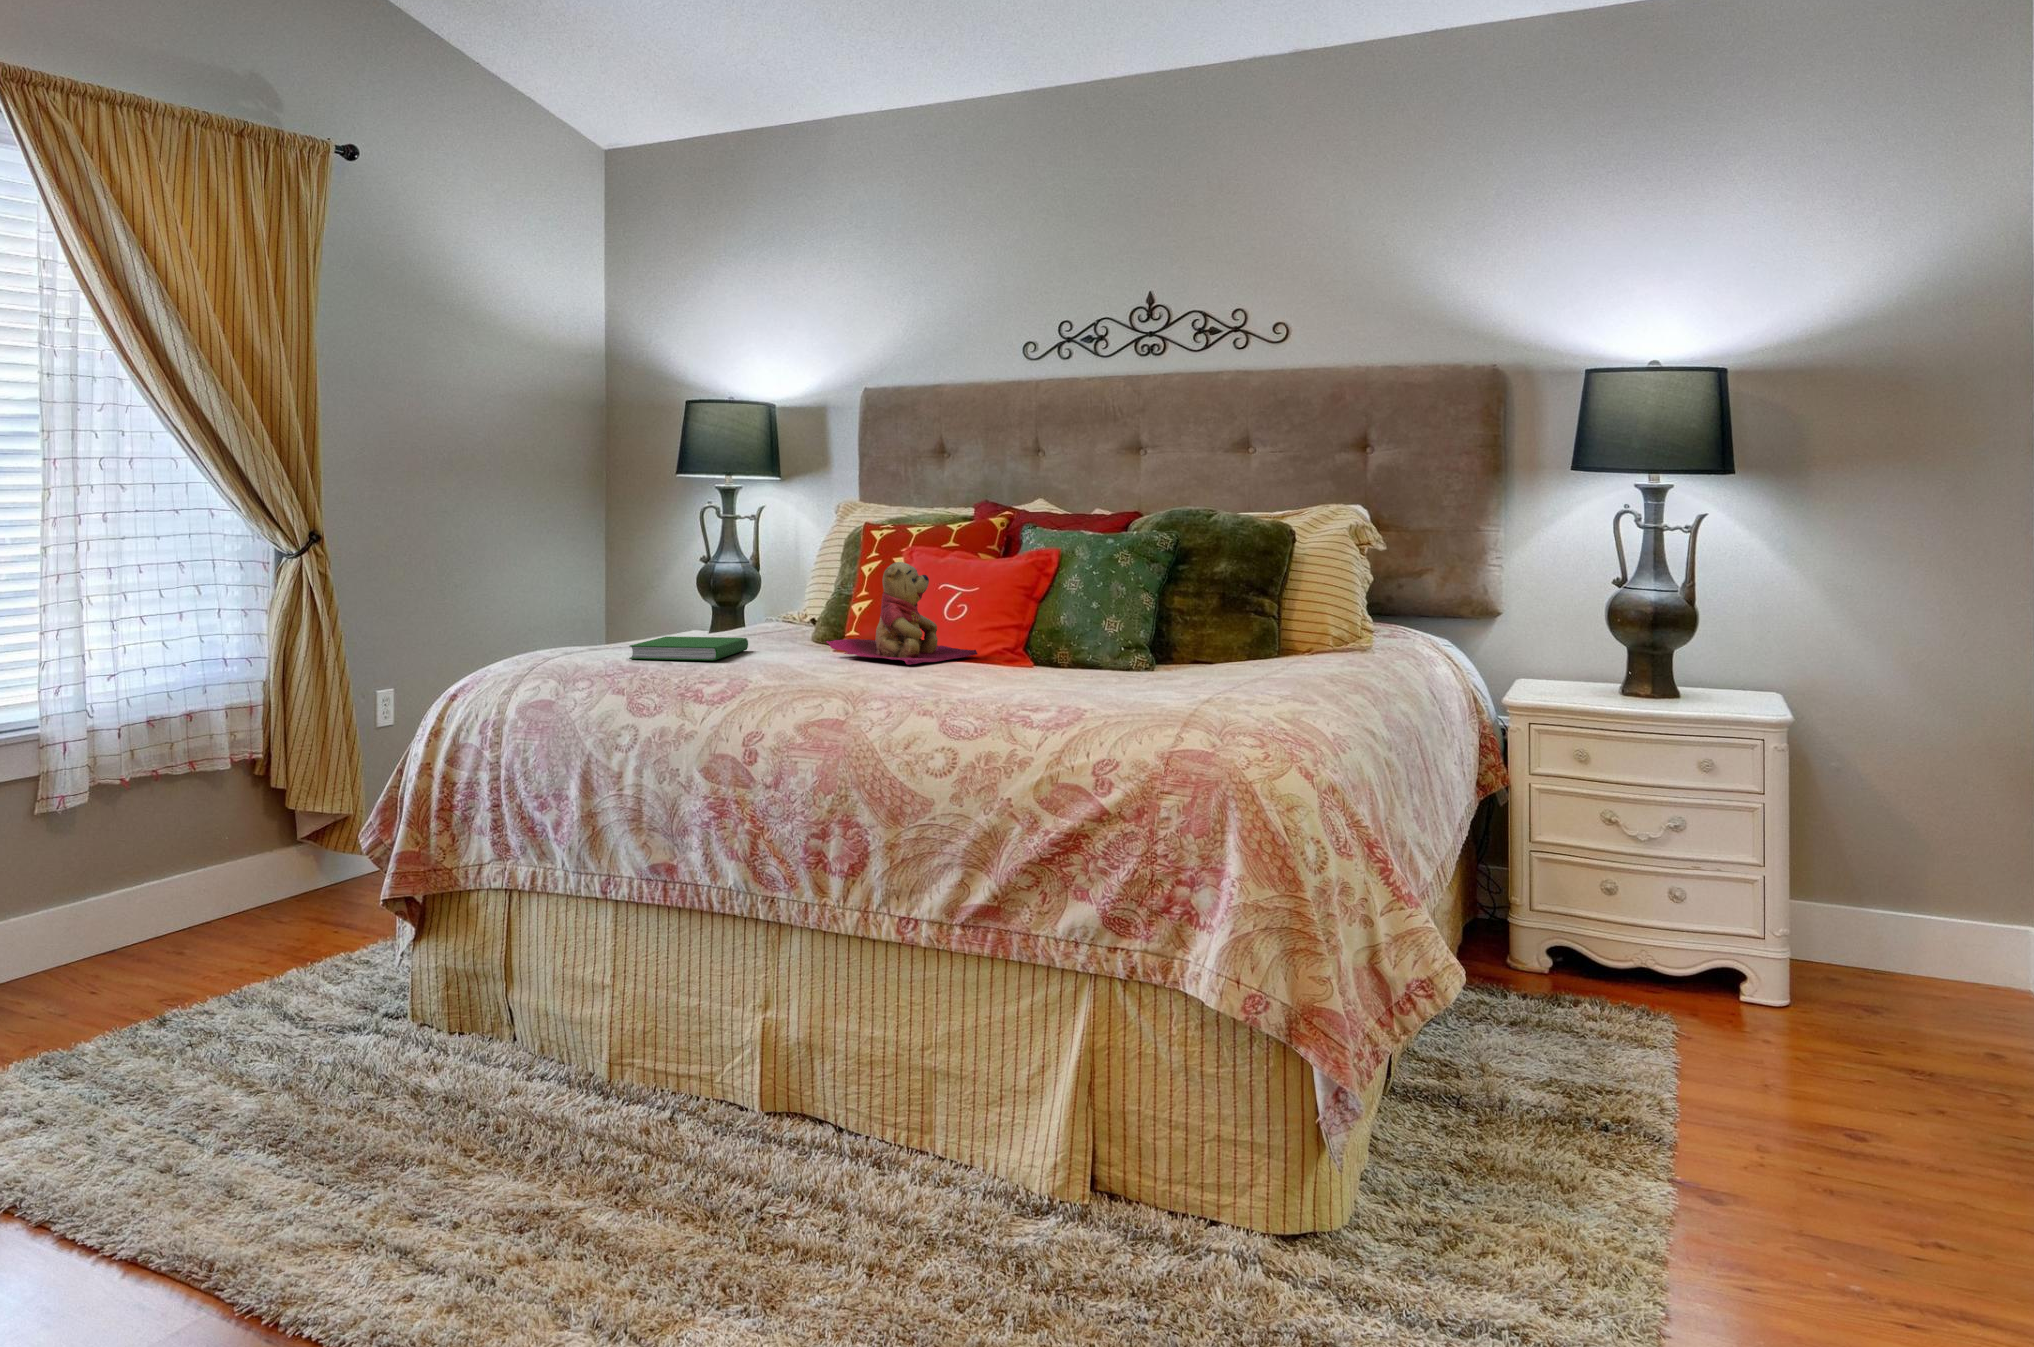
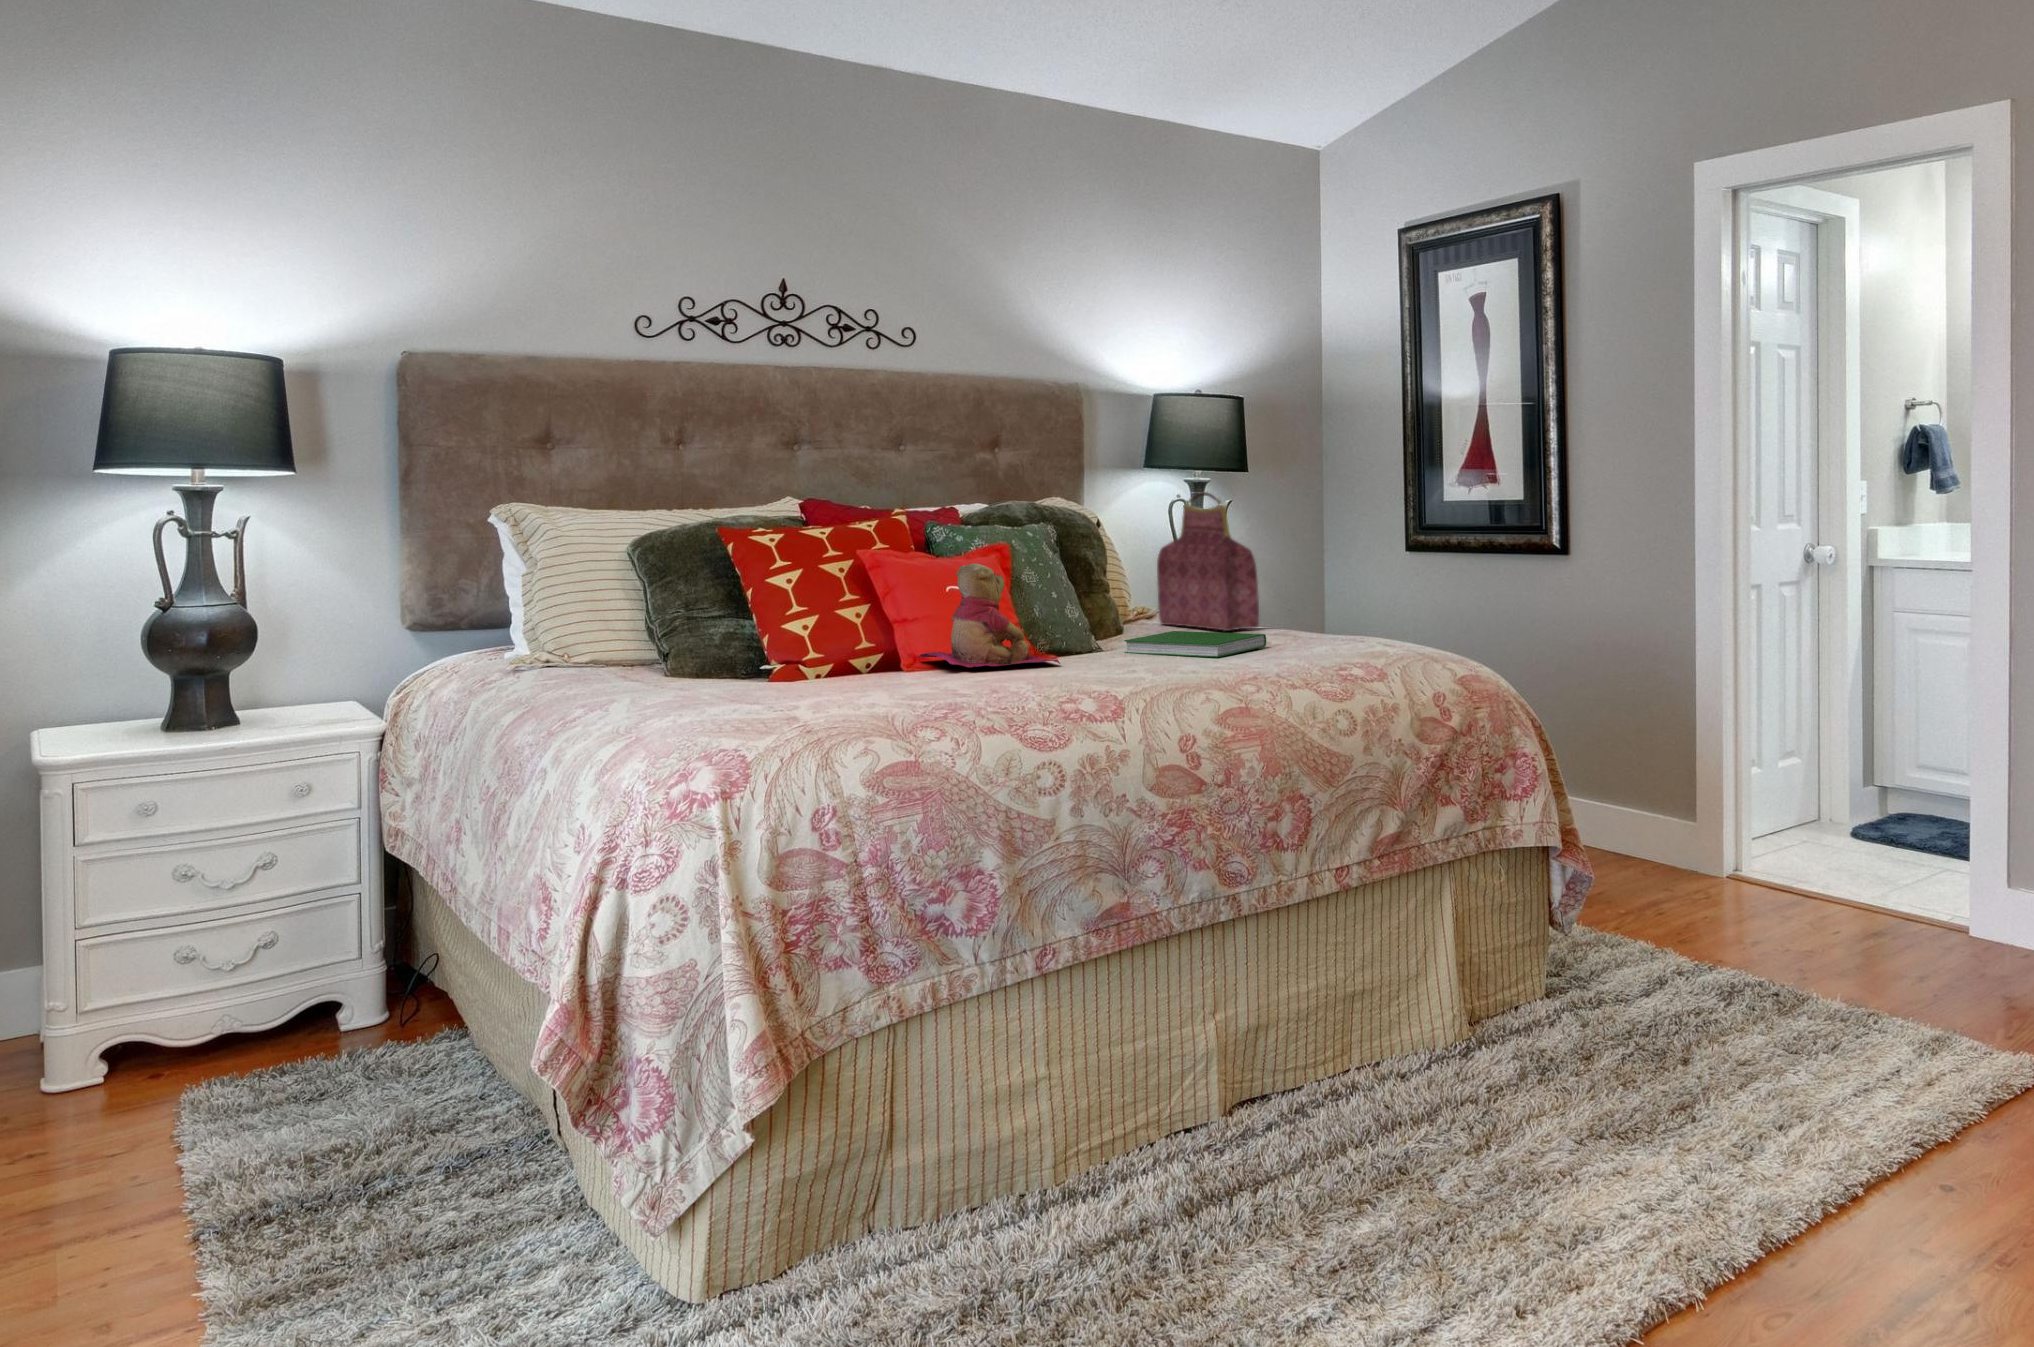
handbag: none [1239,506,1328,676] -> present [1157,492,1259,631]
hardcover book: present [629,637,748,660] -> present [1124,631,1266,657]

